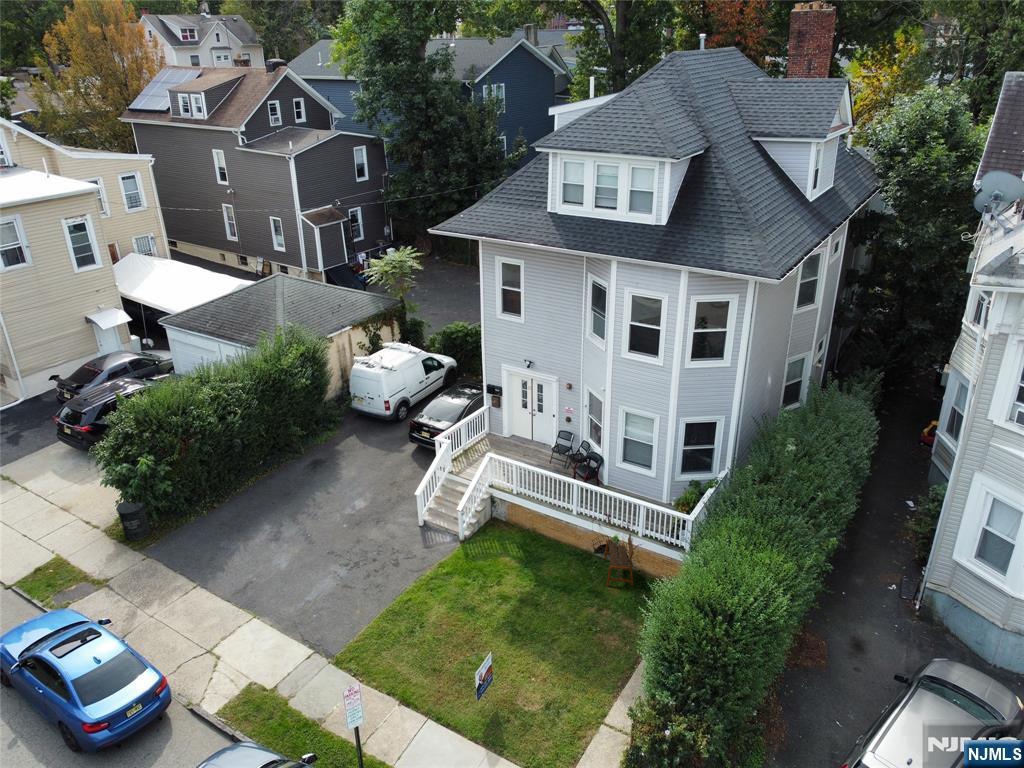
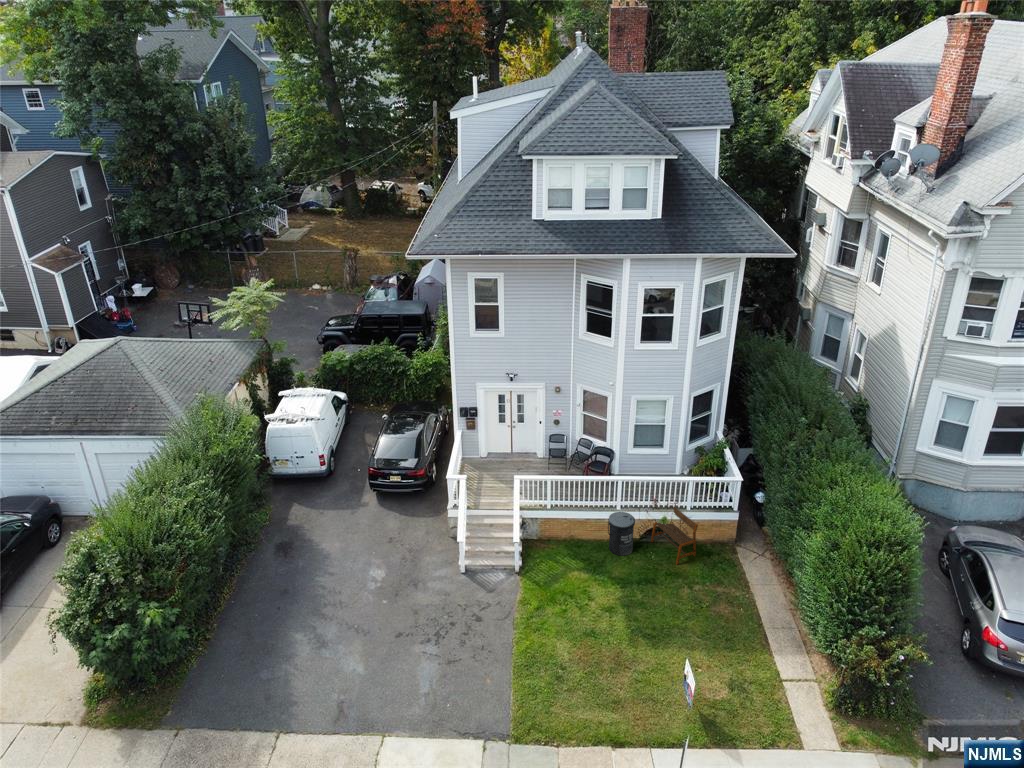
trash can: present [116,500,150,541] -> present [608,512,635,556]

